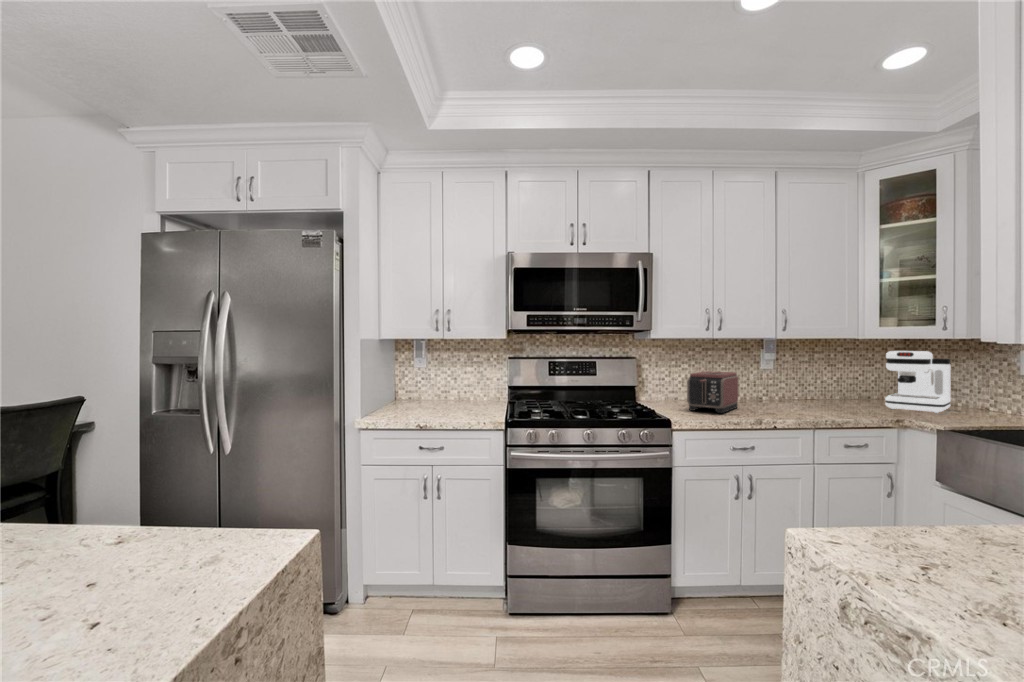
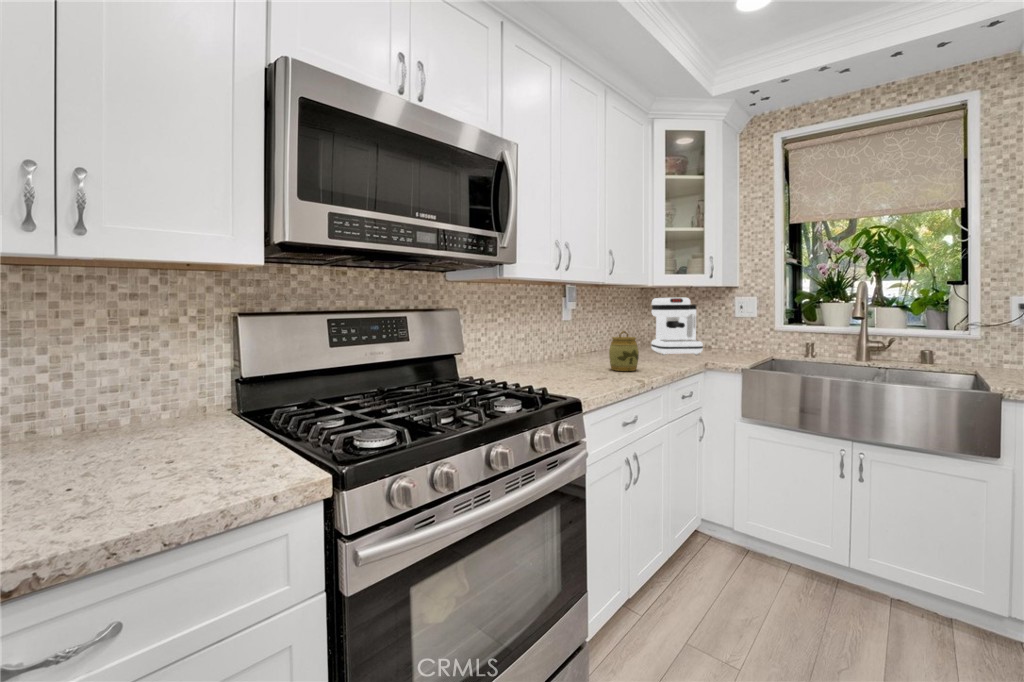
toaster: present [687,371,738,413] -> none [531,325,592,380]
jar: none [769,380,799,415] -> present [609,331,639,371]

